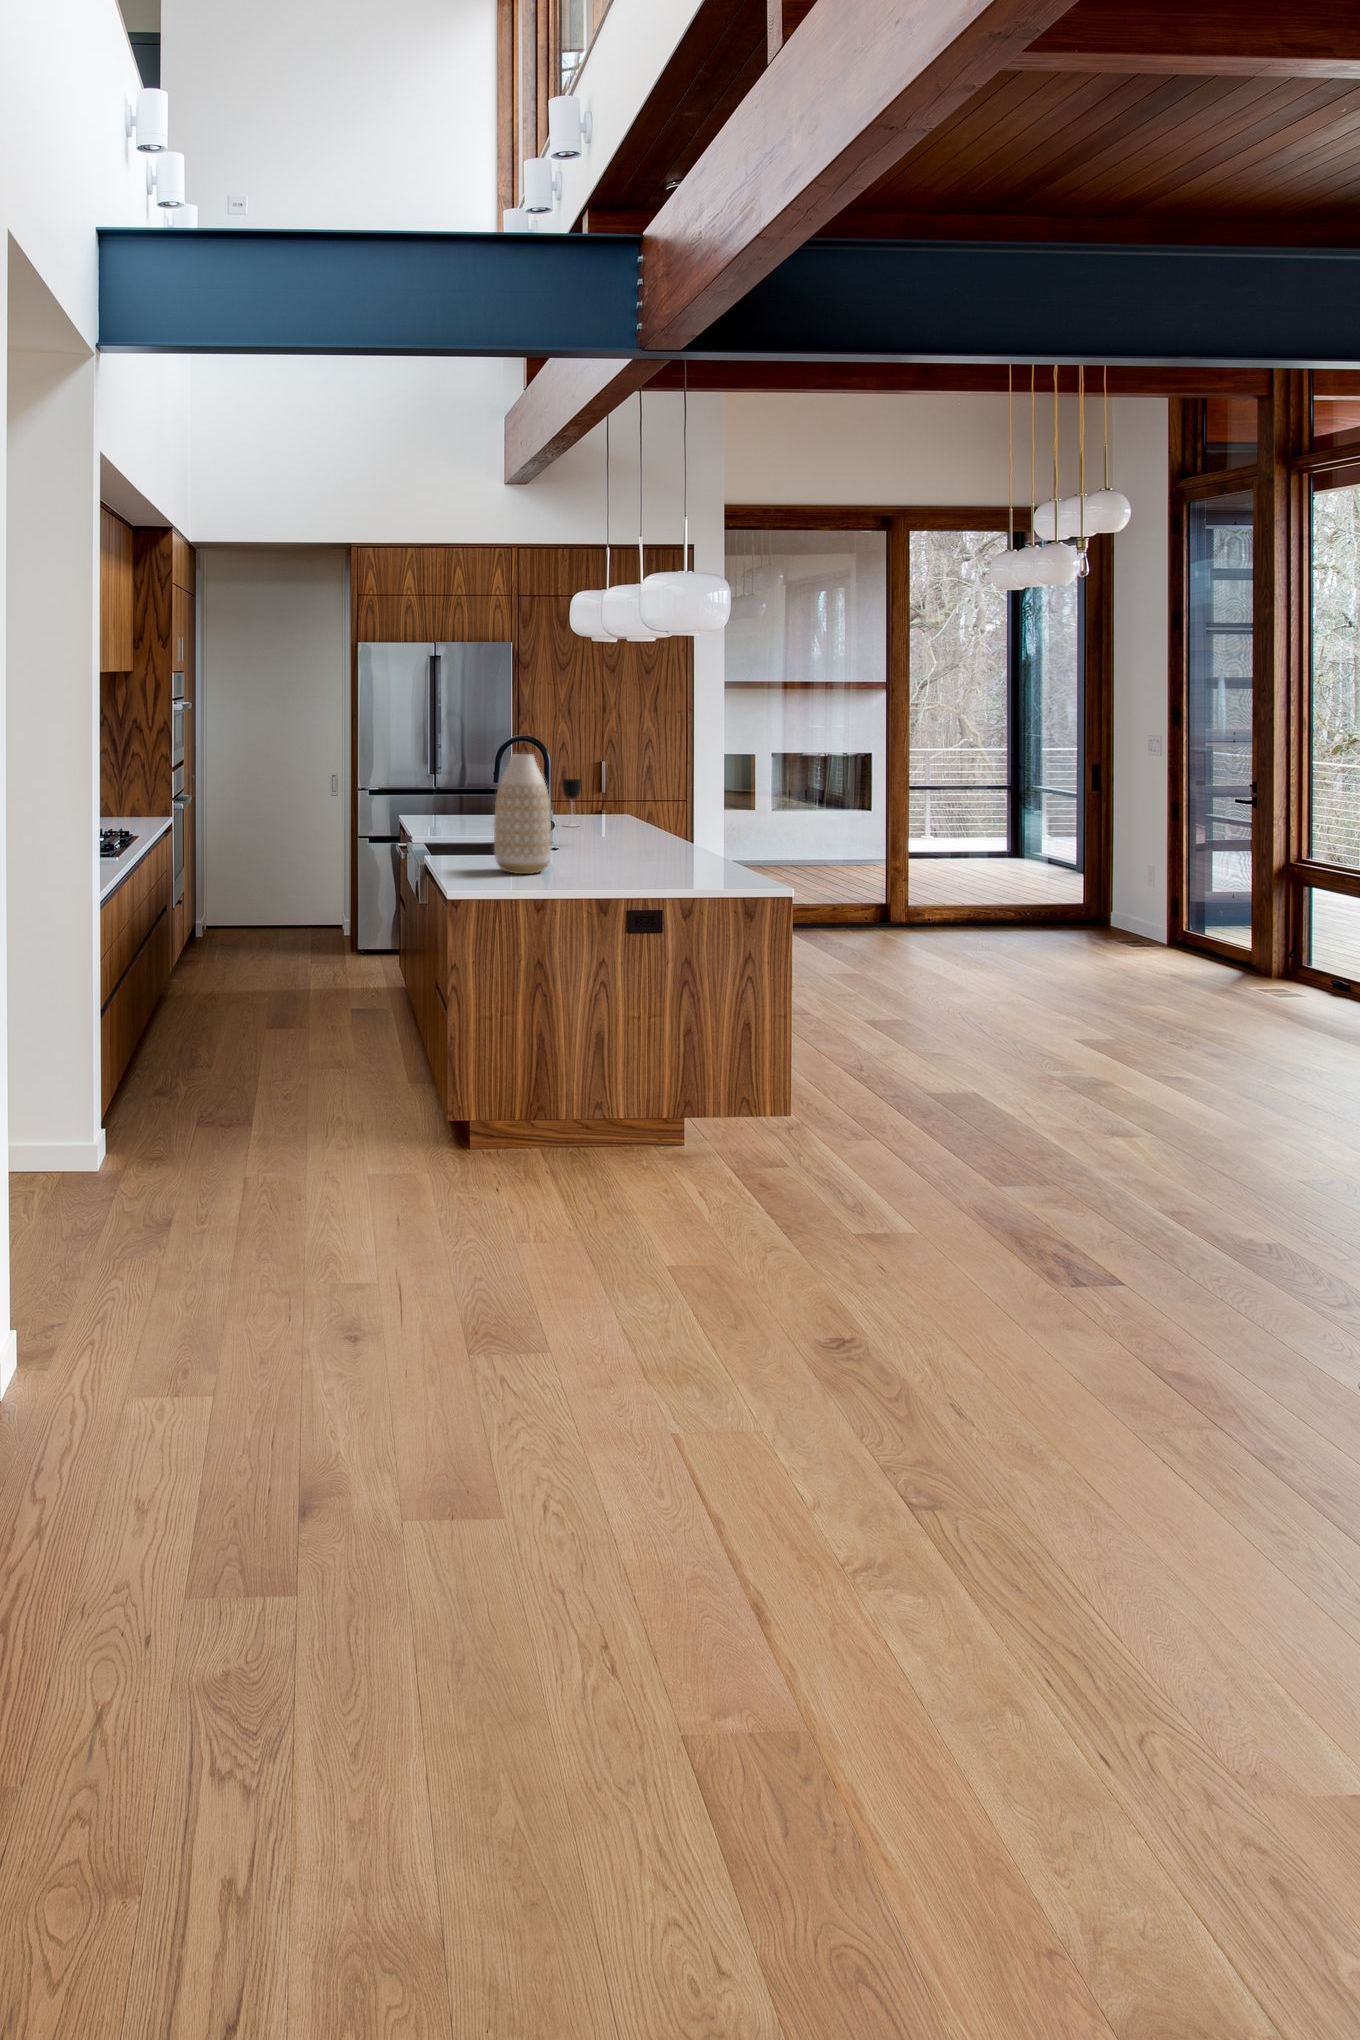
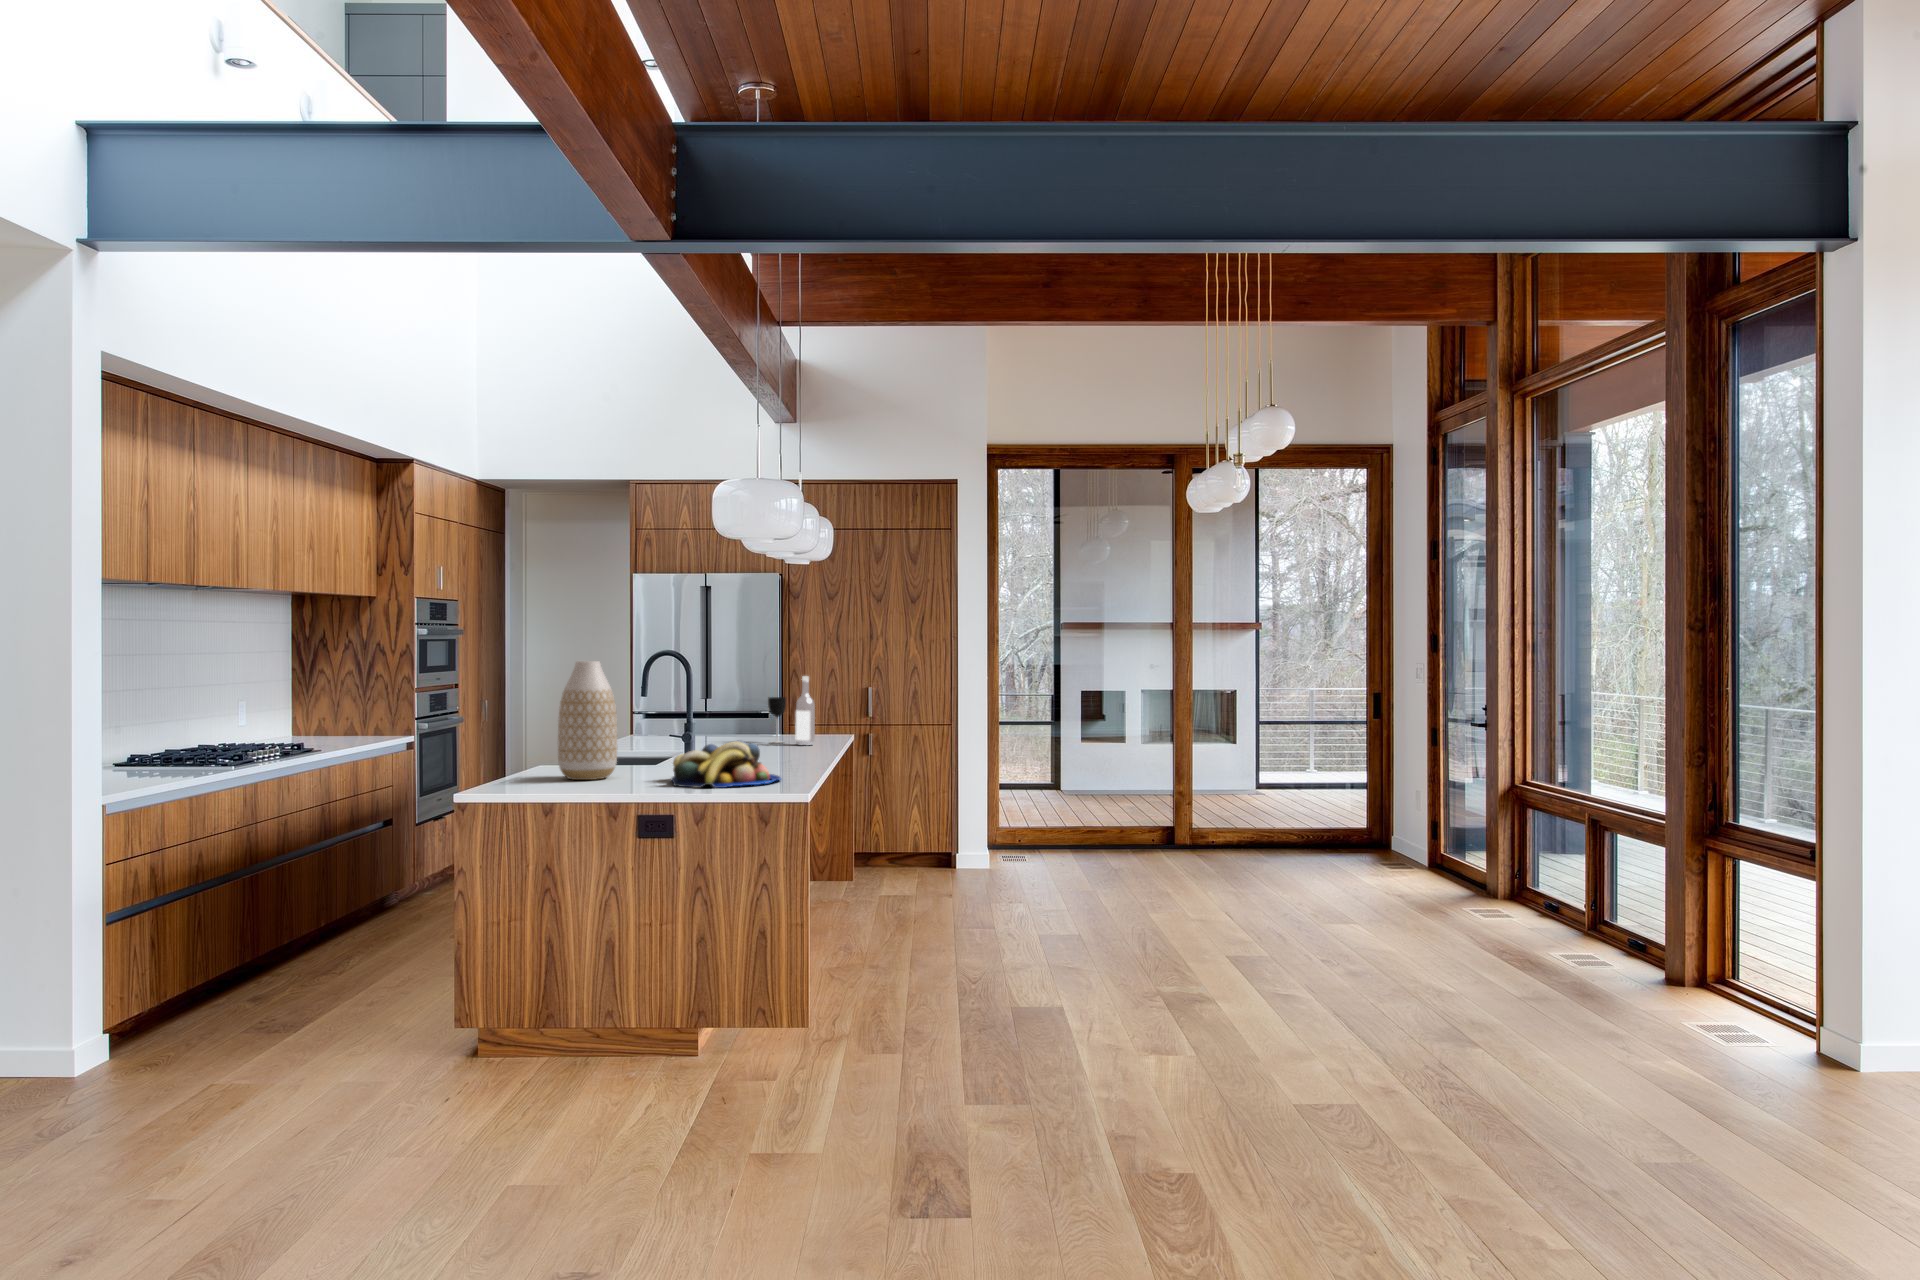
wine bottle: none [600,758,620,830] -> present [796,676,815,745]
fruit bowl: none [614,833,727,882] -> present [671,740,781,788]

